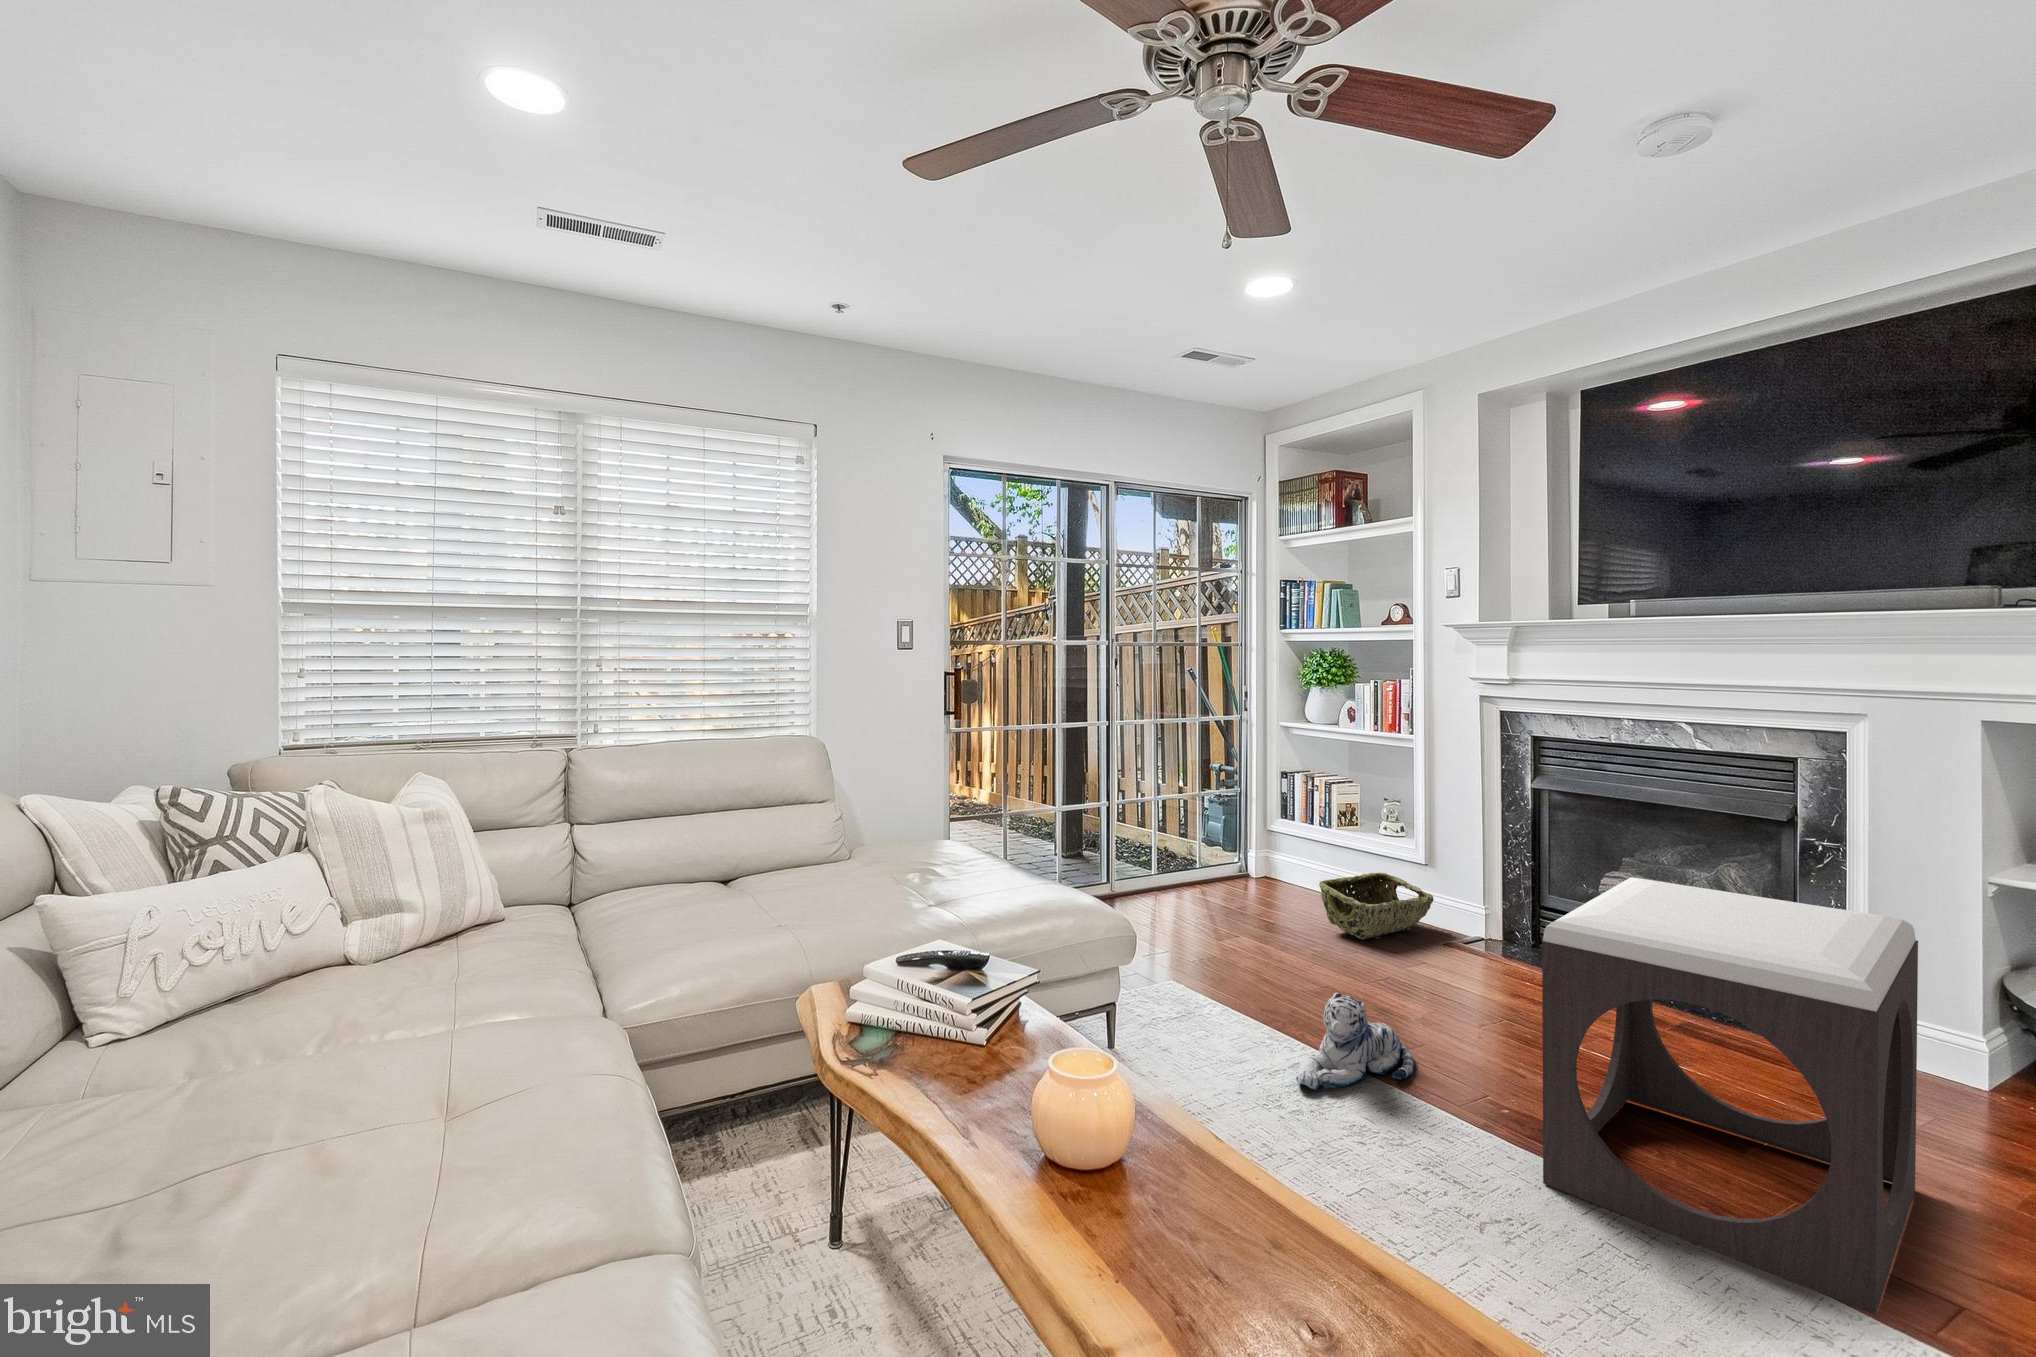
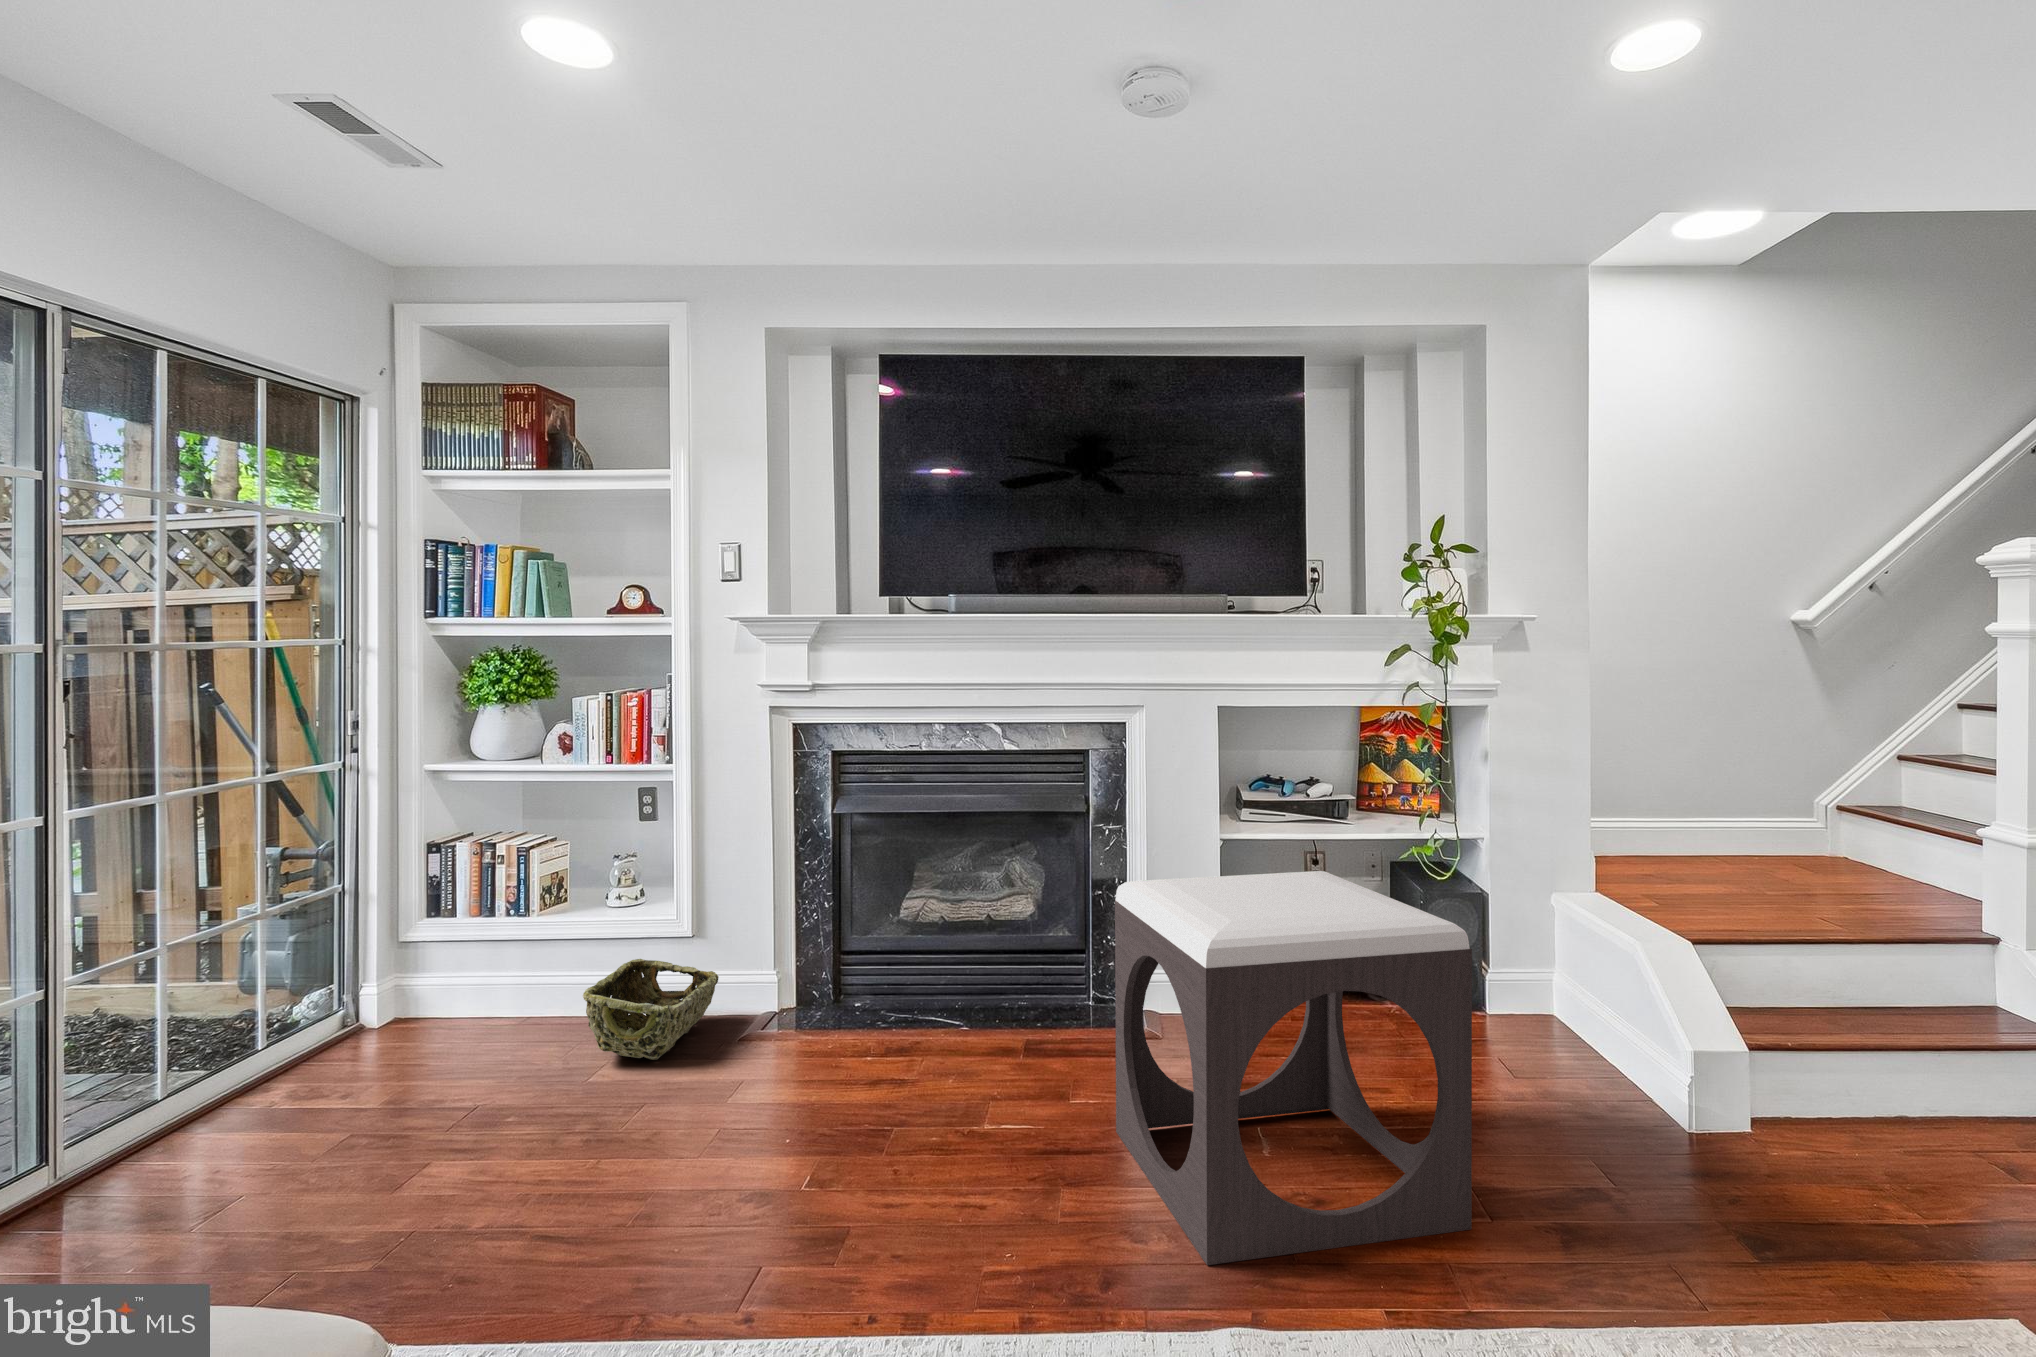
plush toy: present [1296,993,1414,1090] -> none [835,1136,952,1309]

